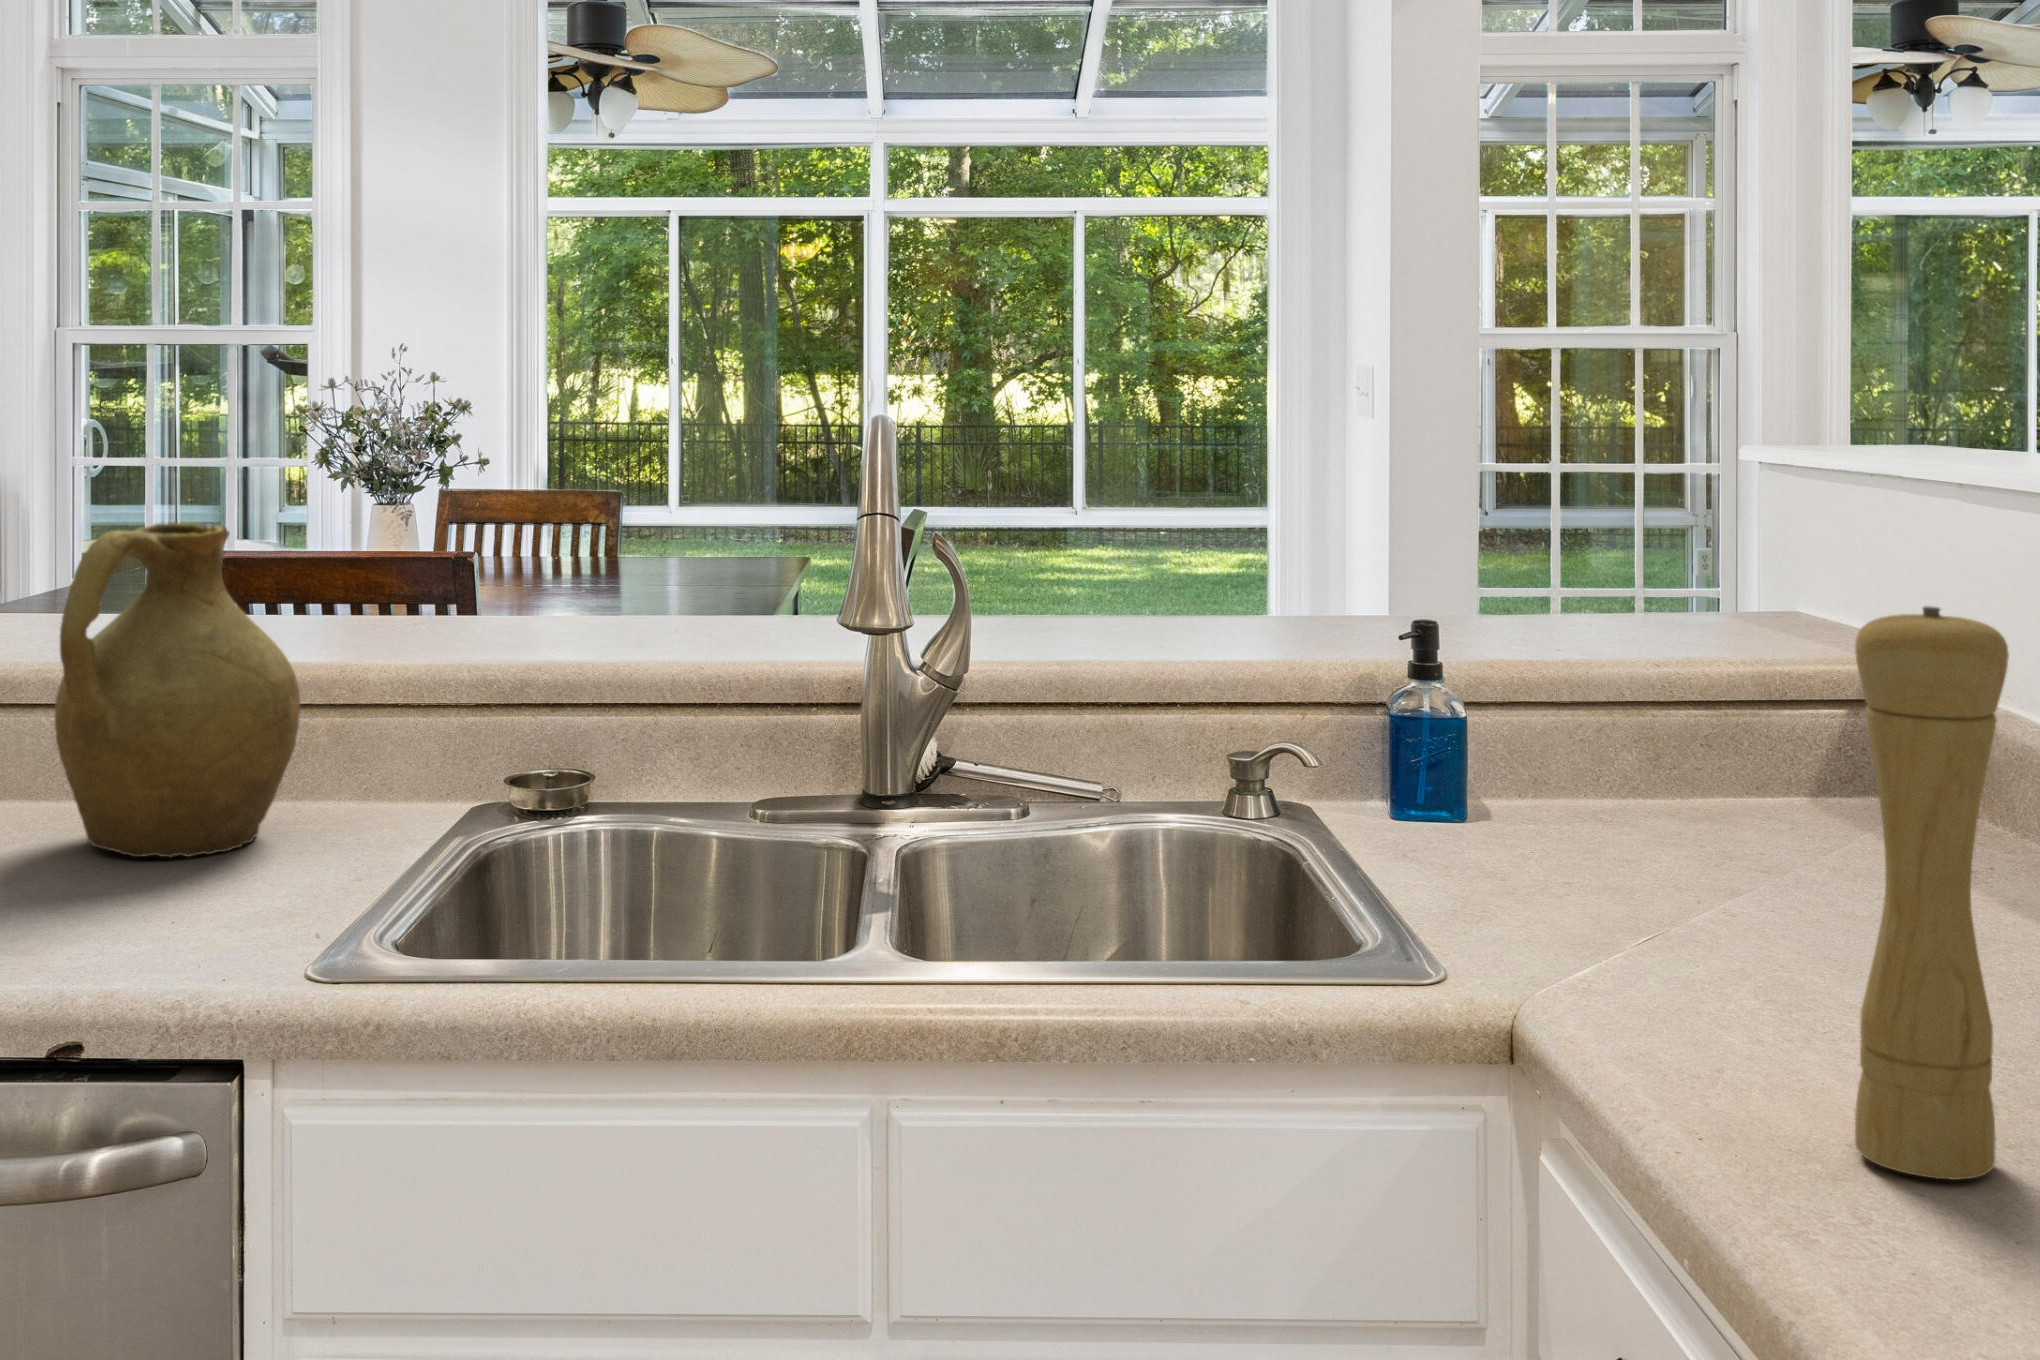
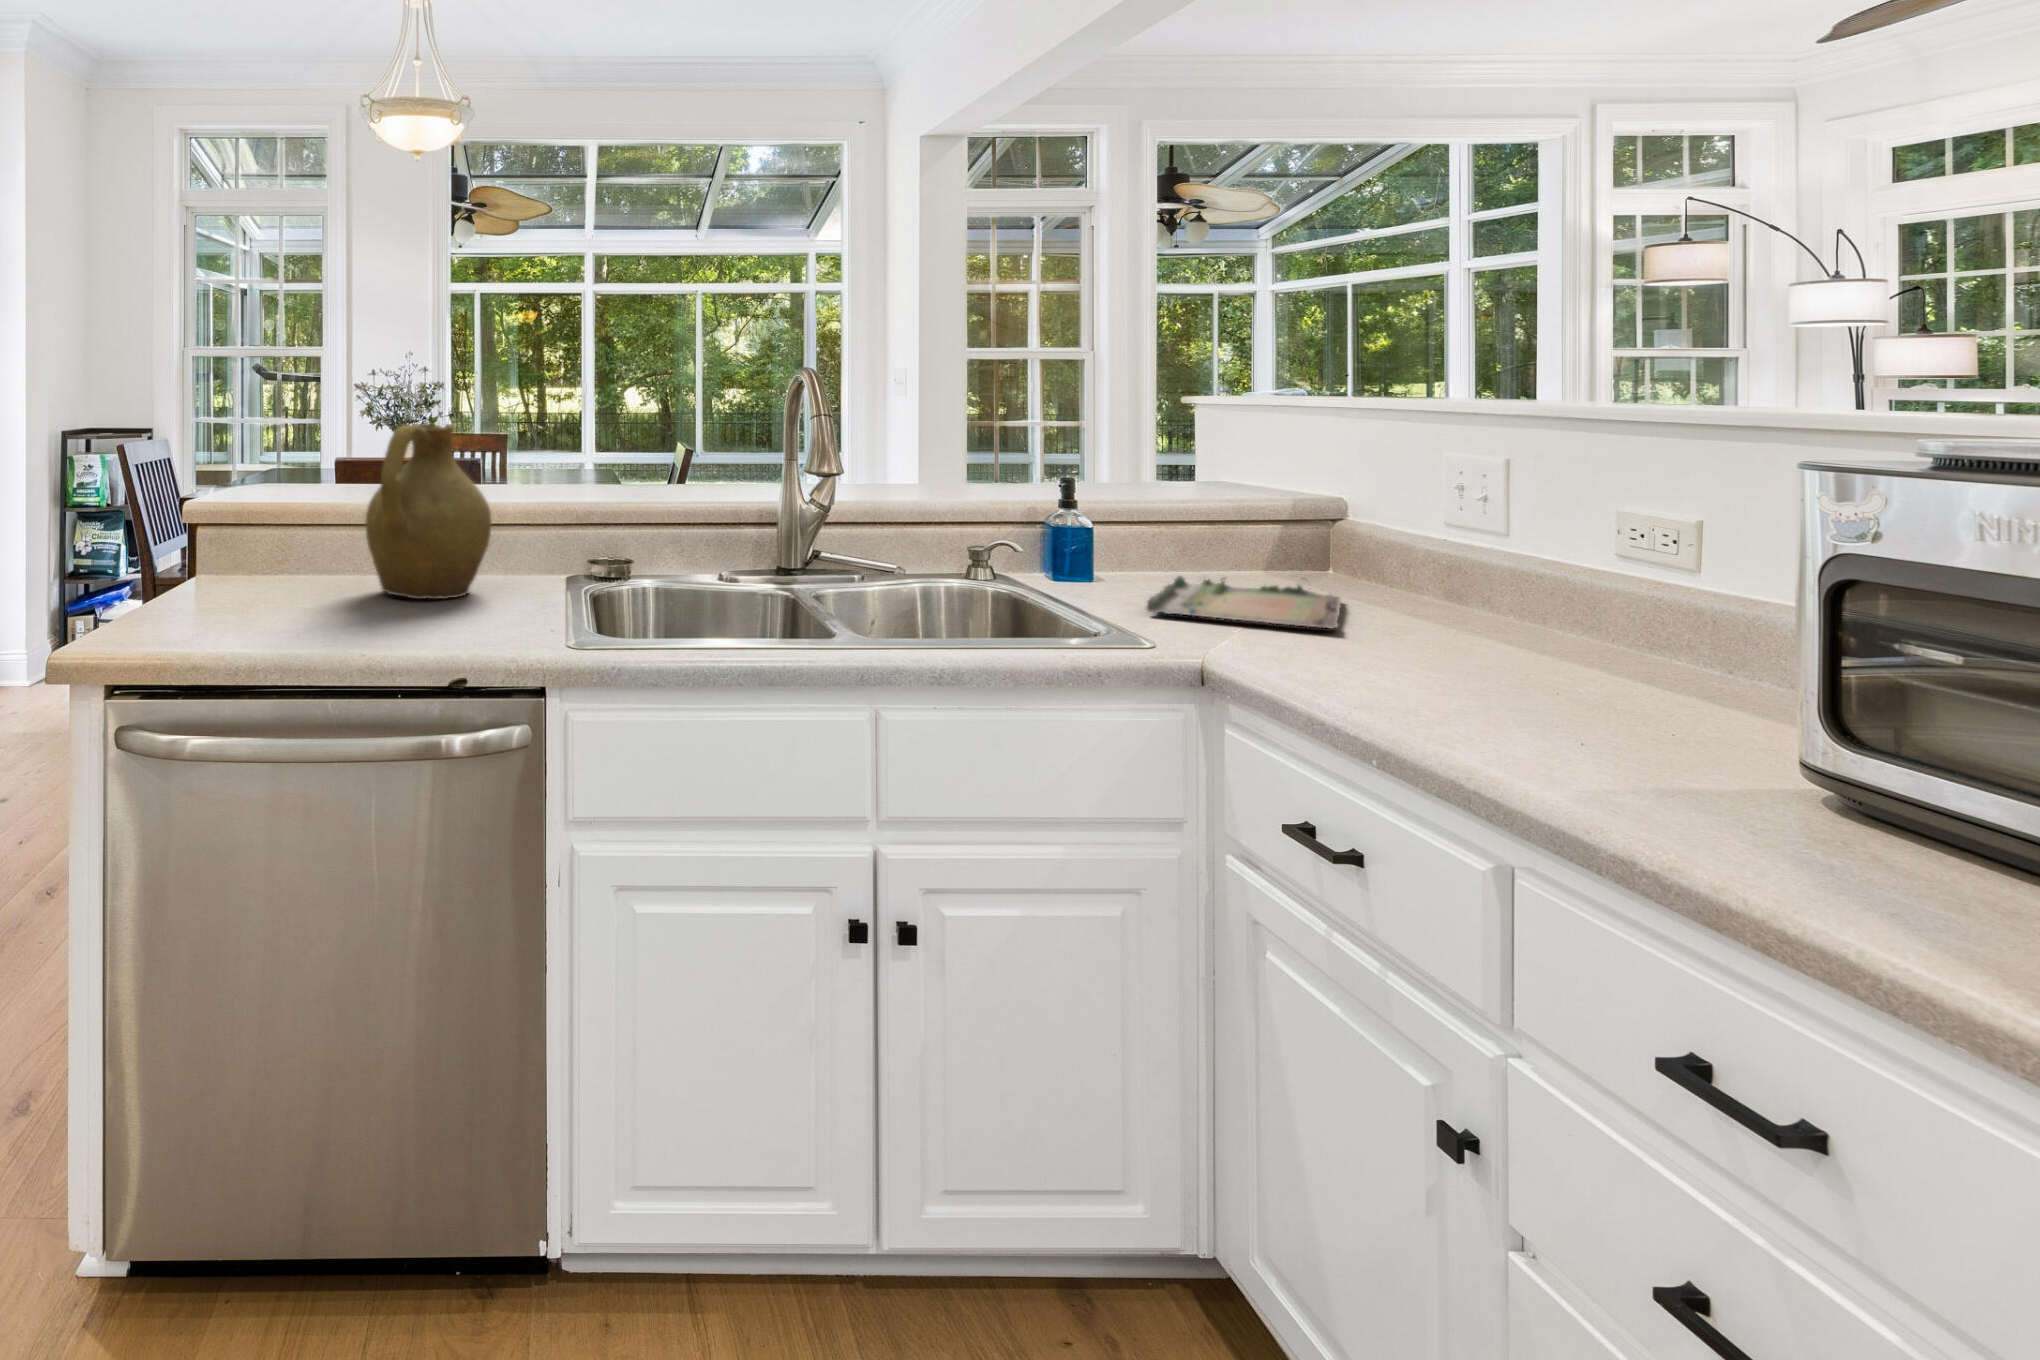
pepper mill: present [1855,606,2009,1180] -> none [1444,434,1531,714]
tray: none [1477,814,1895,949] -> present [1146,576,1342,629]

